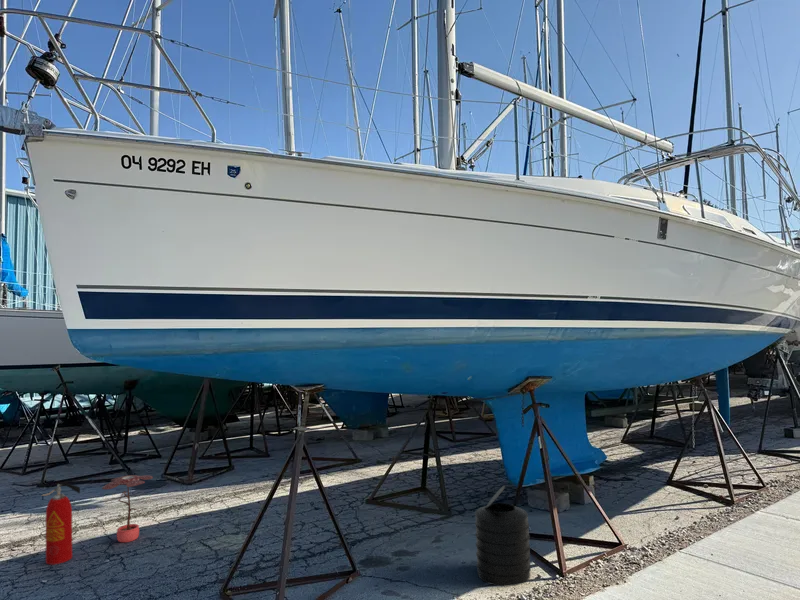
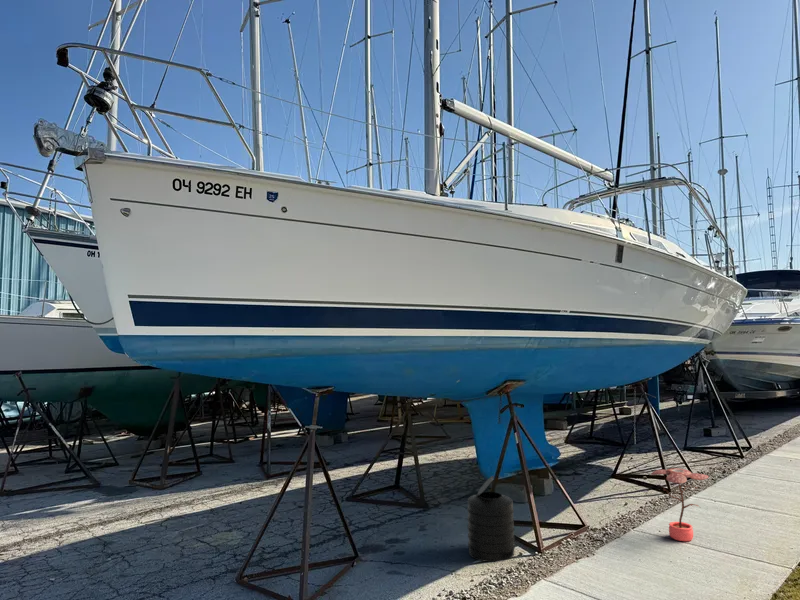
potted plant: present [102,475,153,542] -> present [651,468,708,541]
fire extinguisher: present [43,483,80,565] -> none [44,485,80,565]

